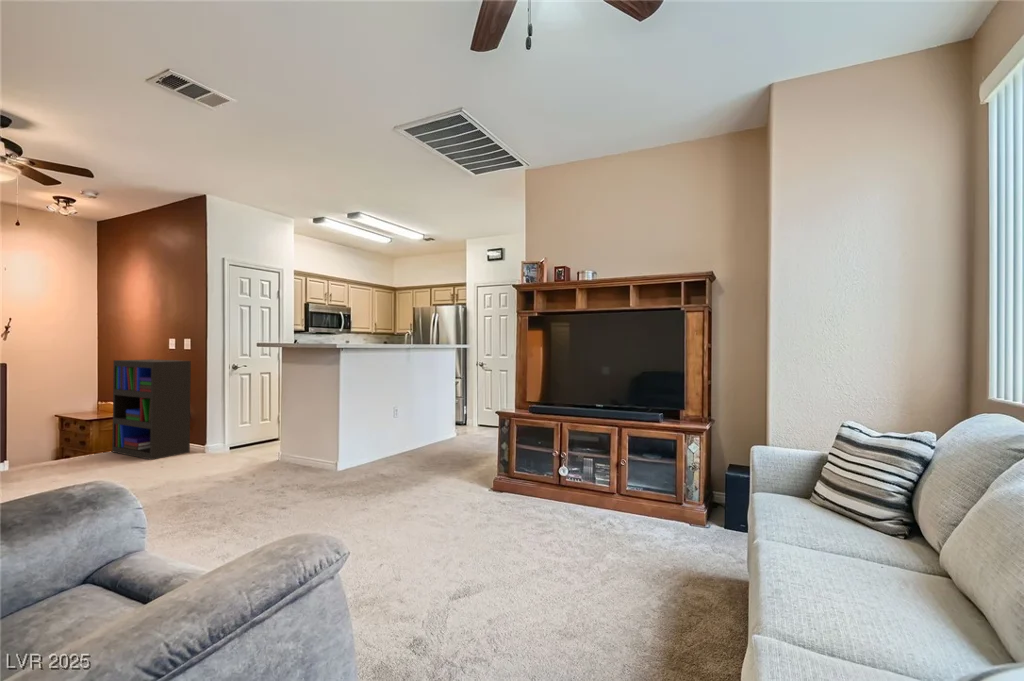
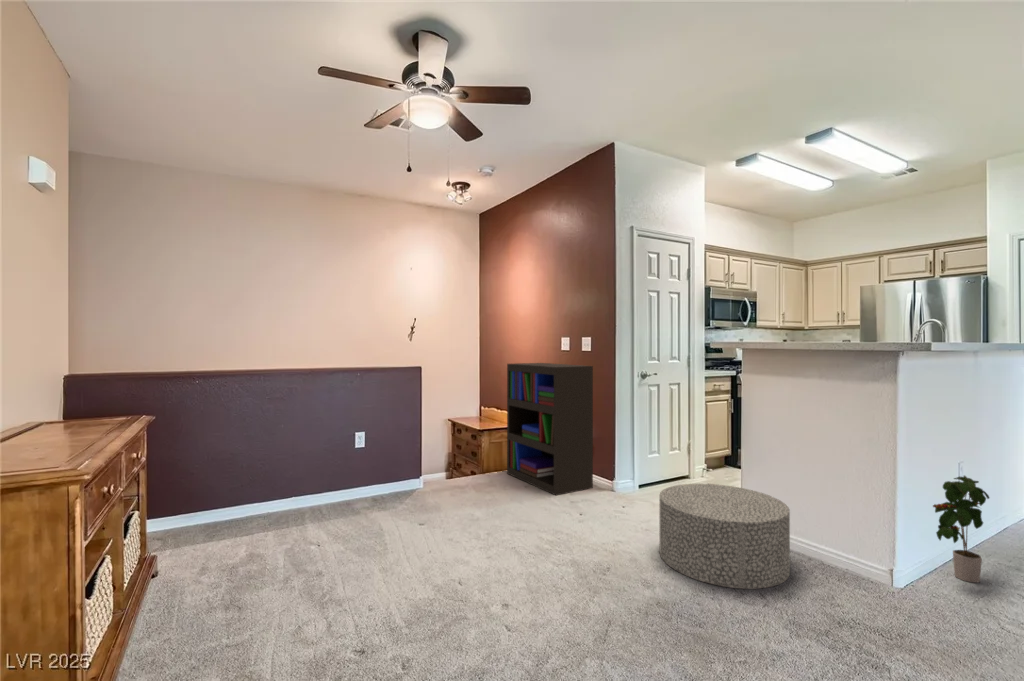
potted plant: none [363,412,396,464] -> present [933,476,989,583]
ottoman: none [209,432,290,484] -> present [659,484,790,589]

